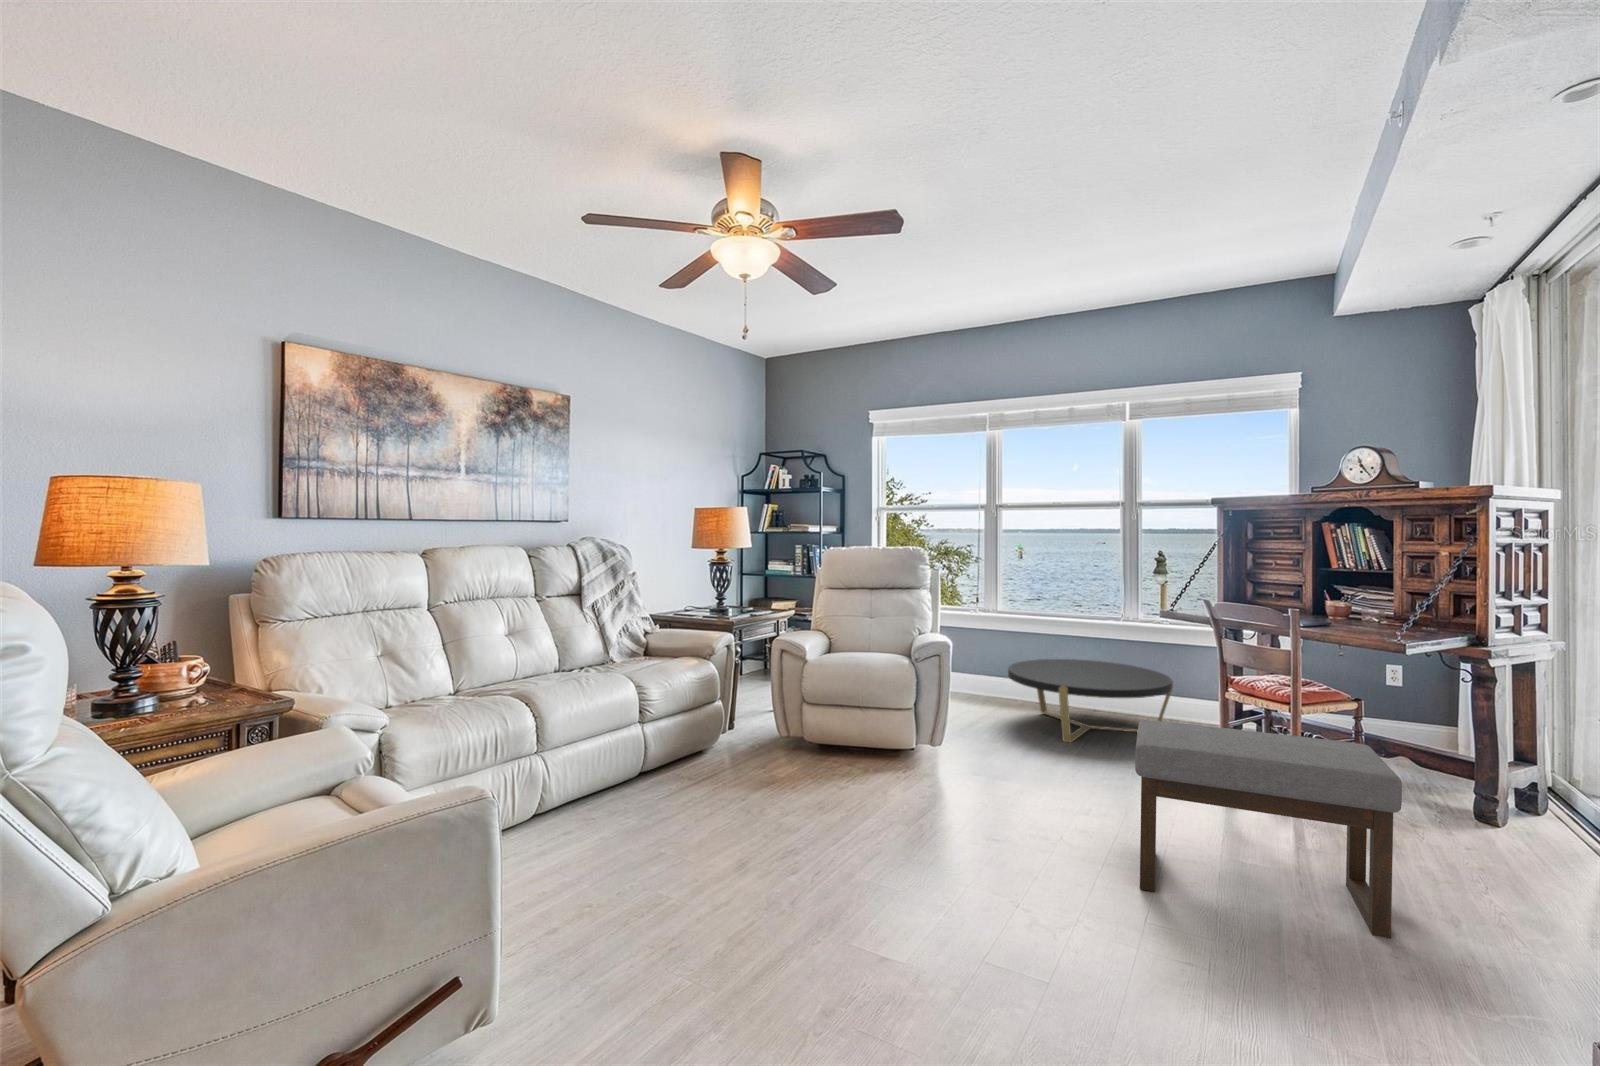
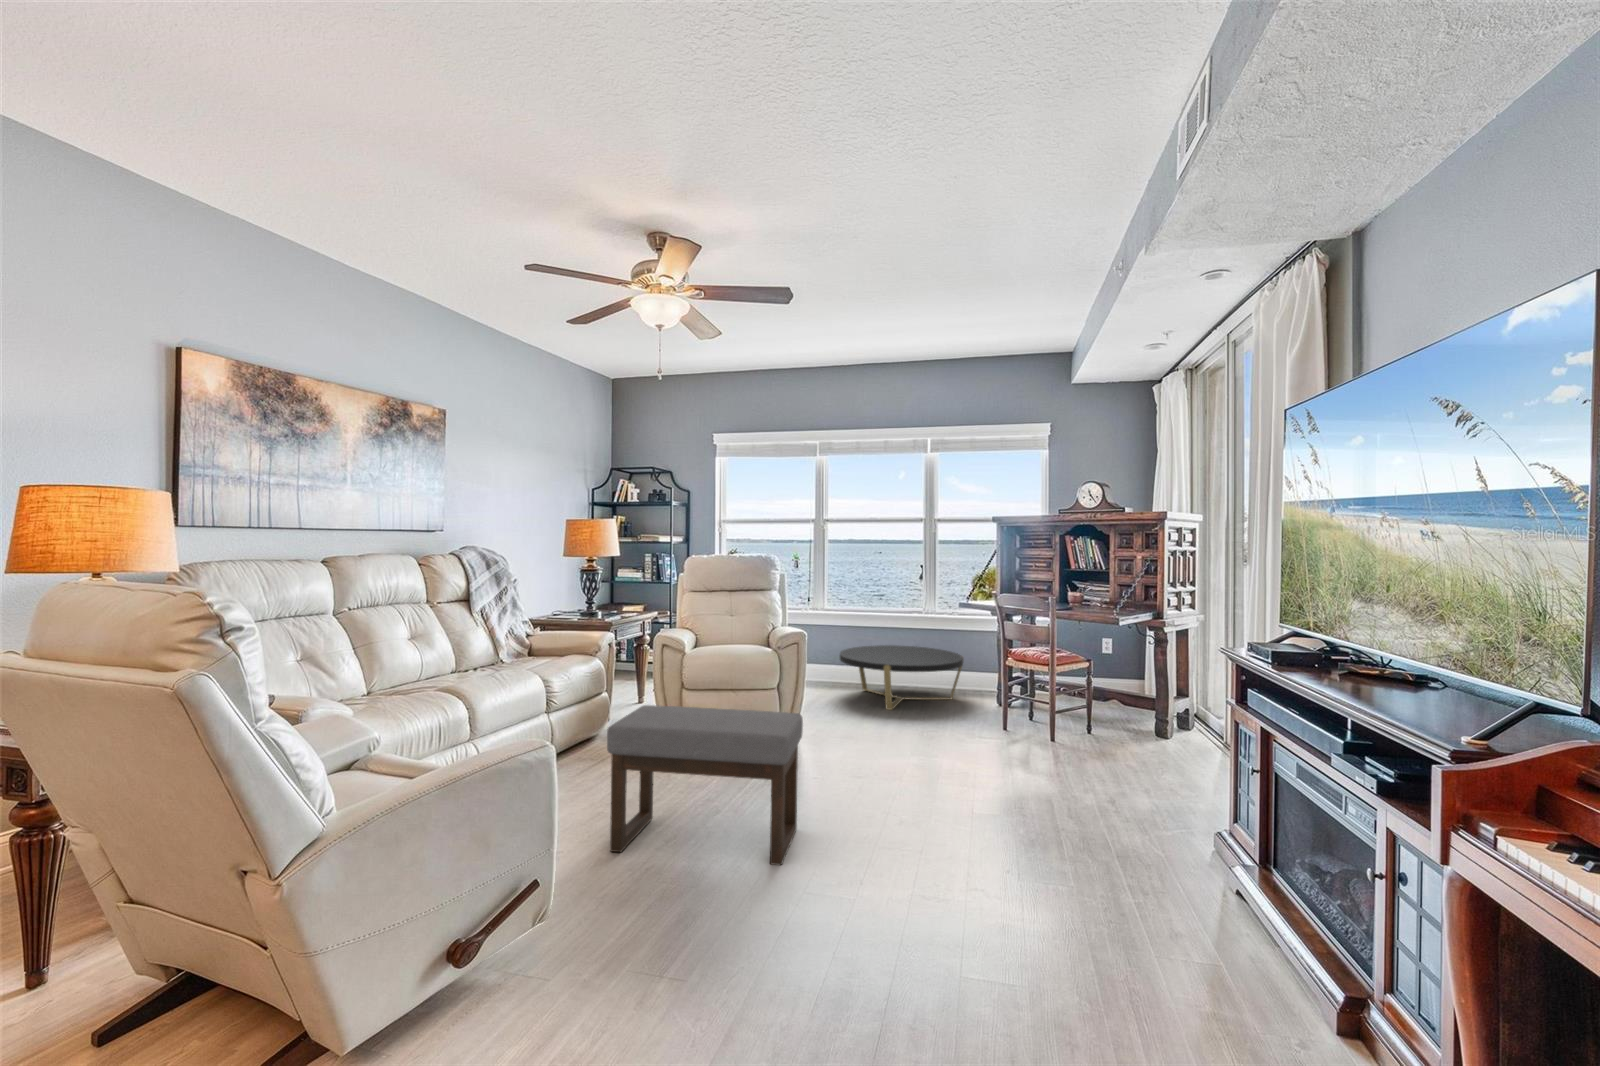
ottoman: present [1135,720,1402,939] -> present [607,705,803,865]

